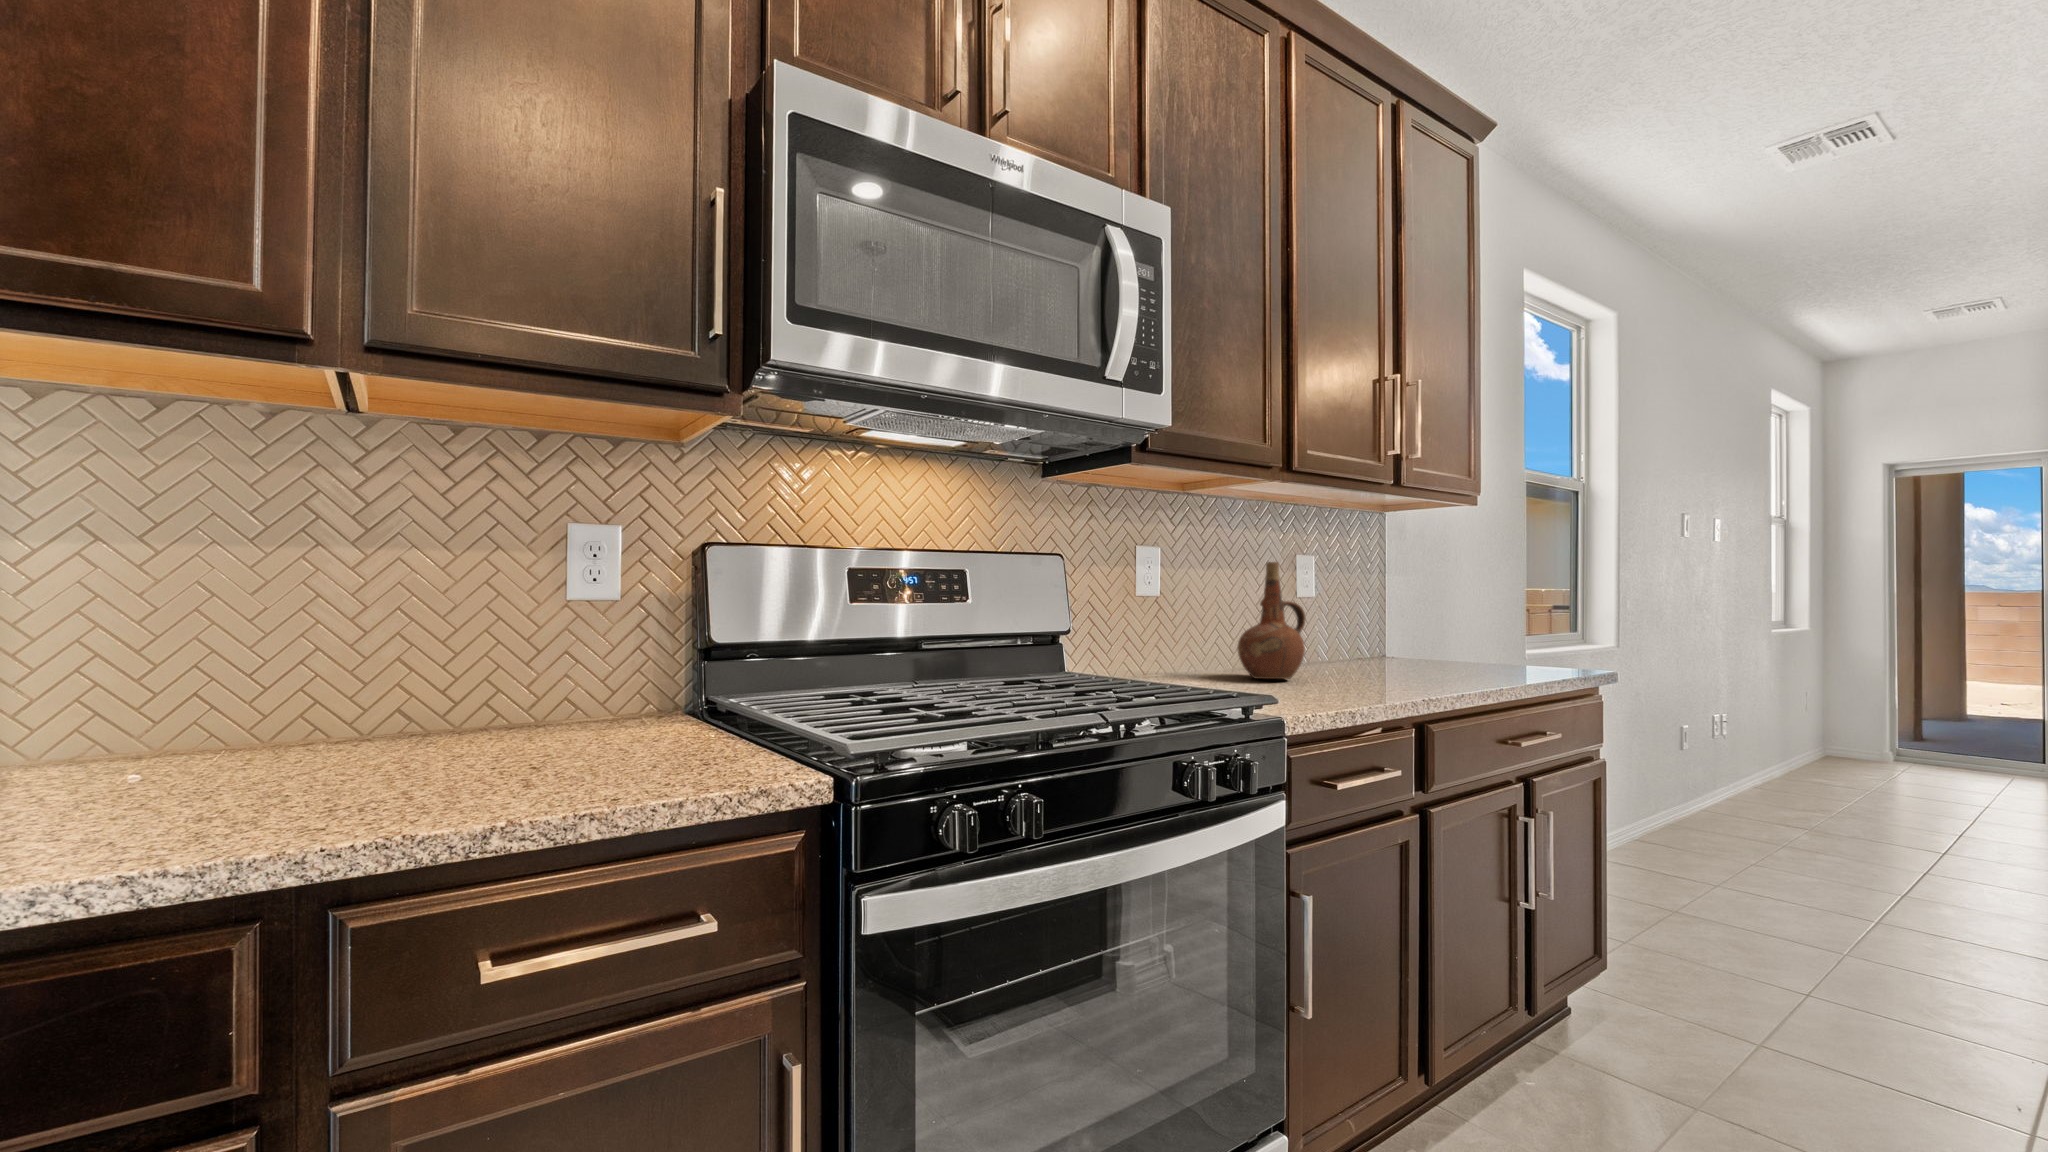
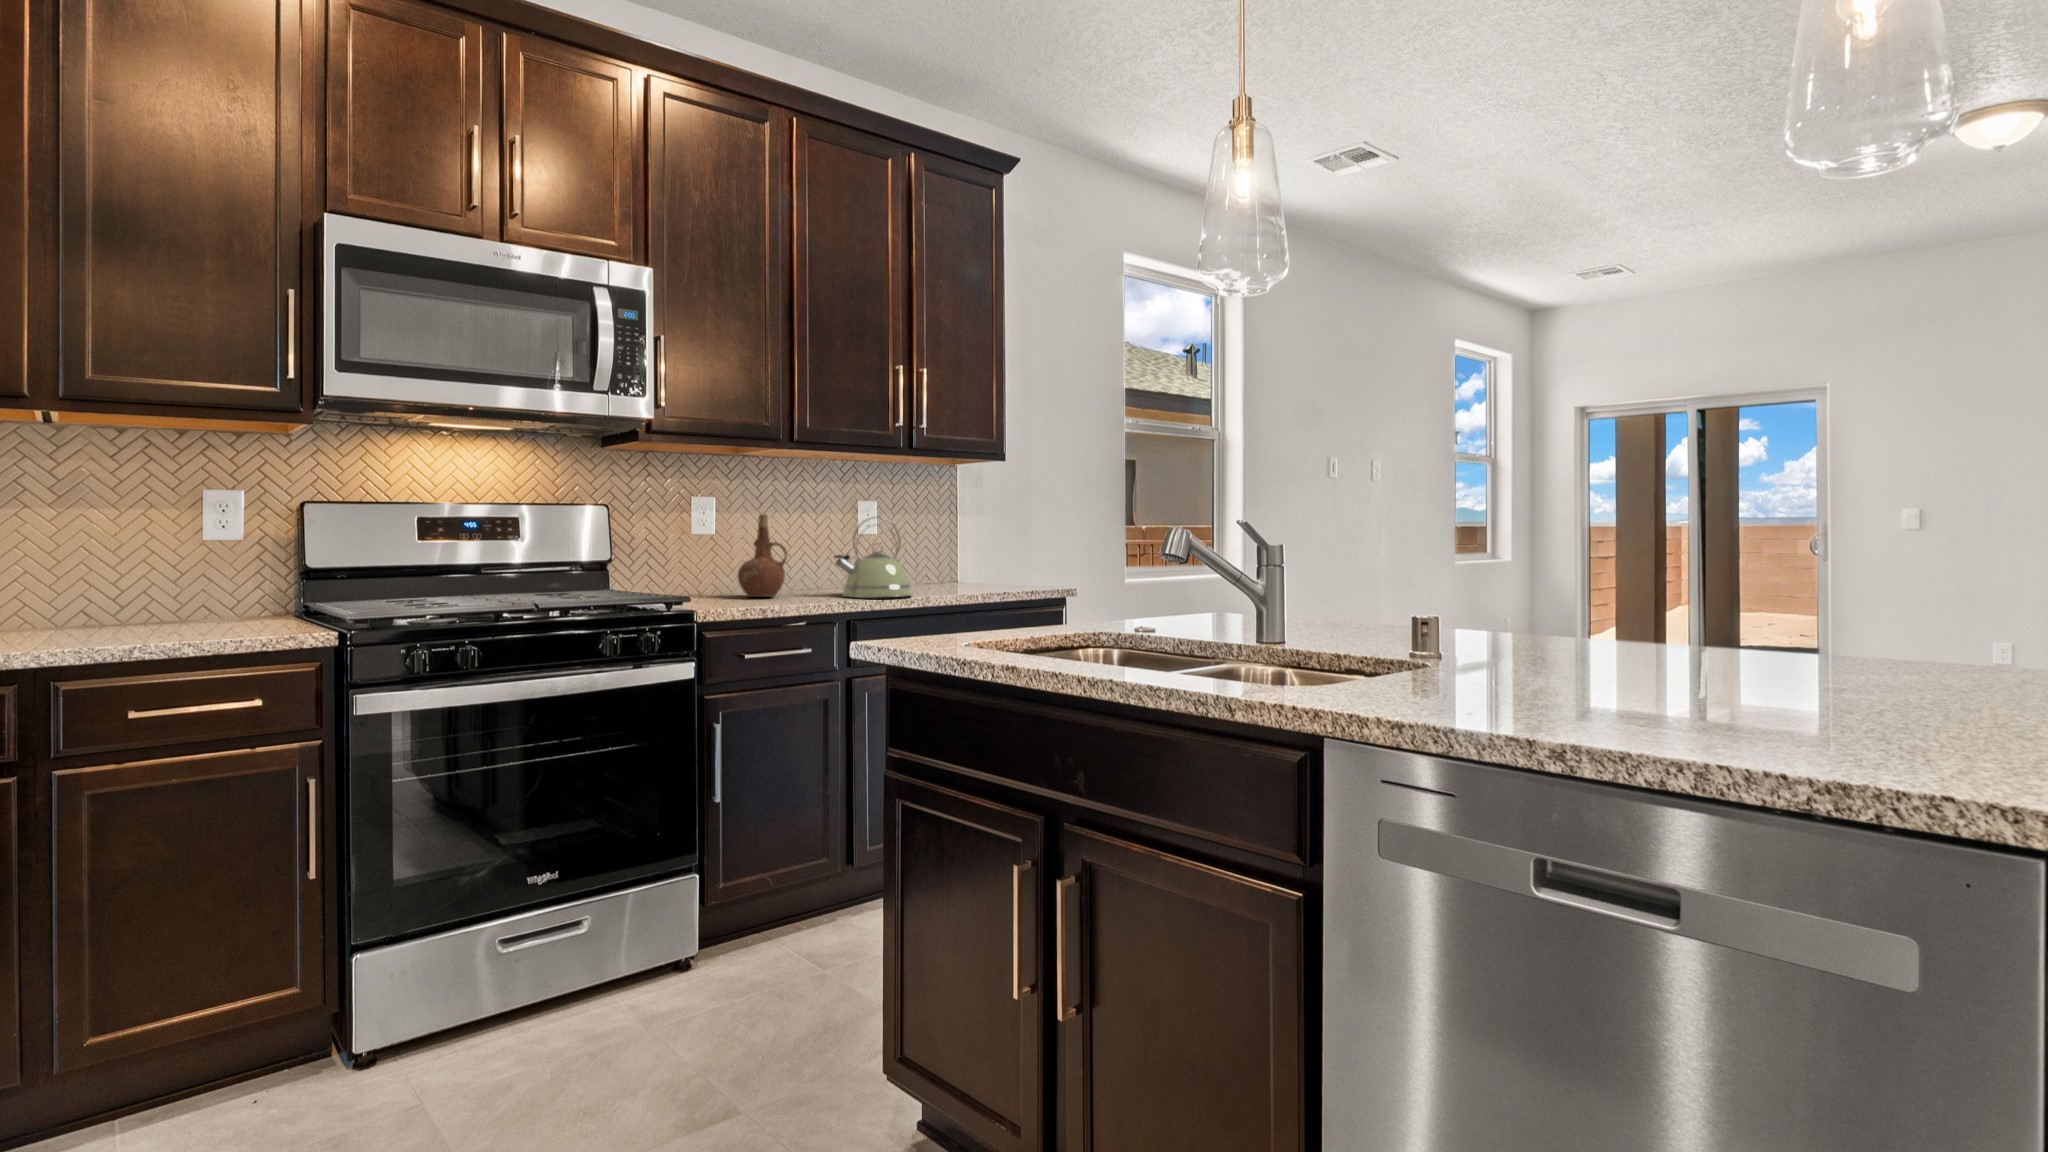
kettle: none [1357,565,1465,680] -> present [834,517,912,598]

